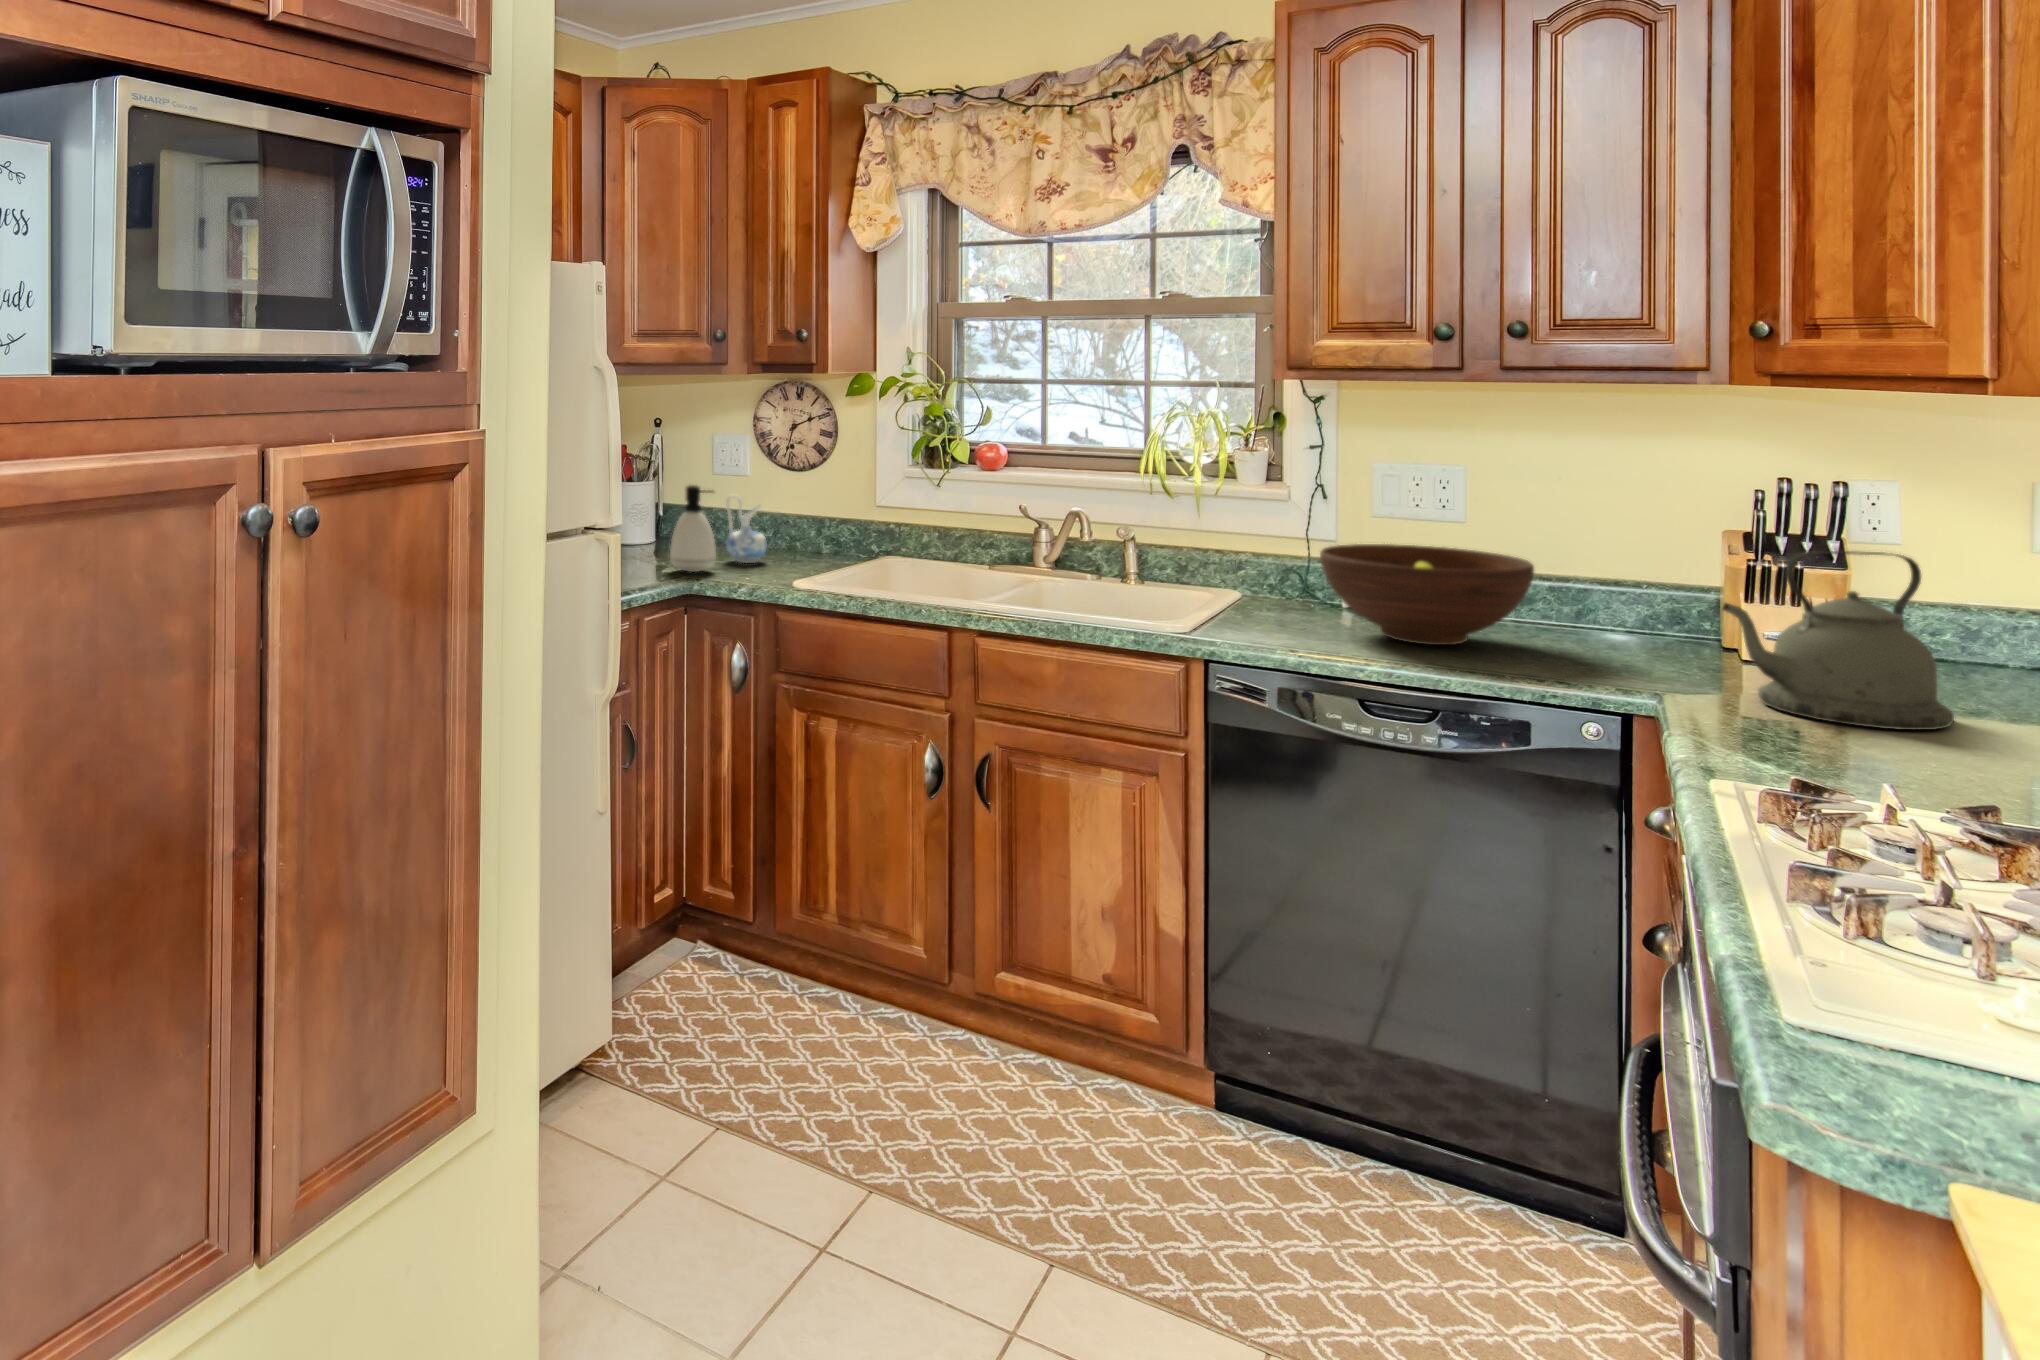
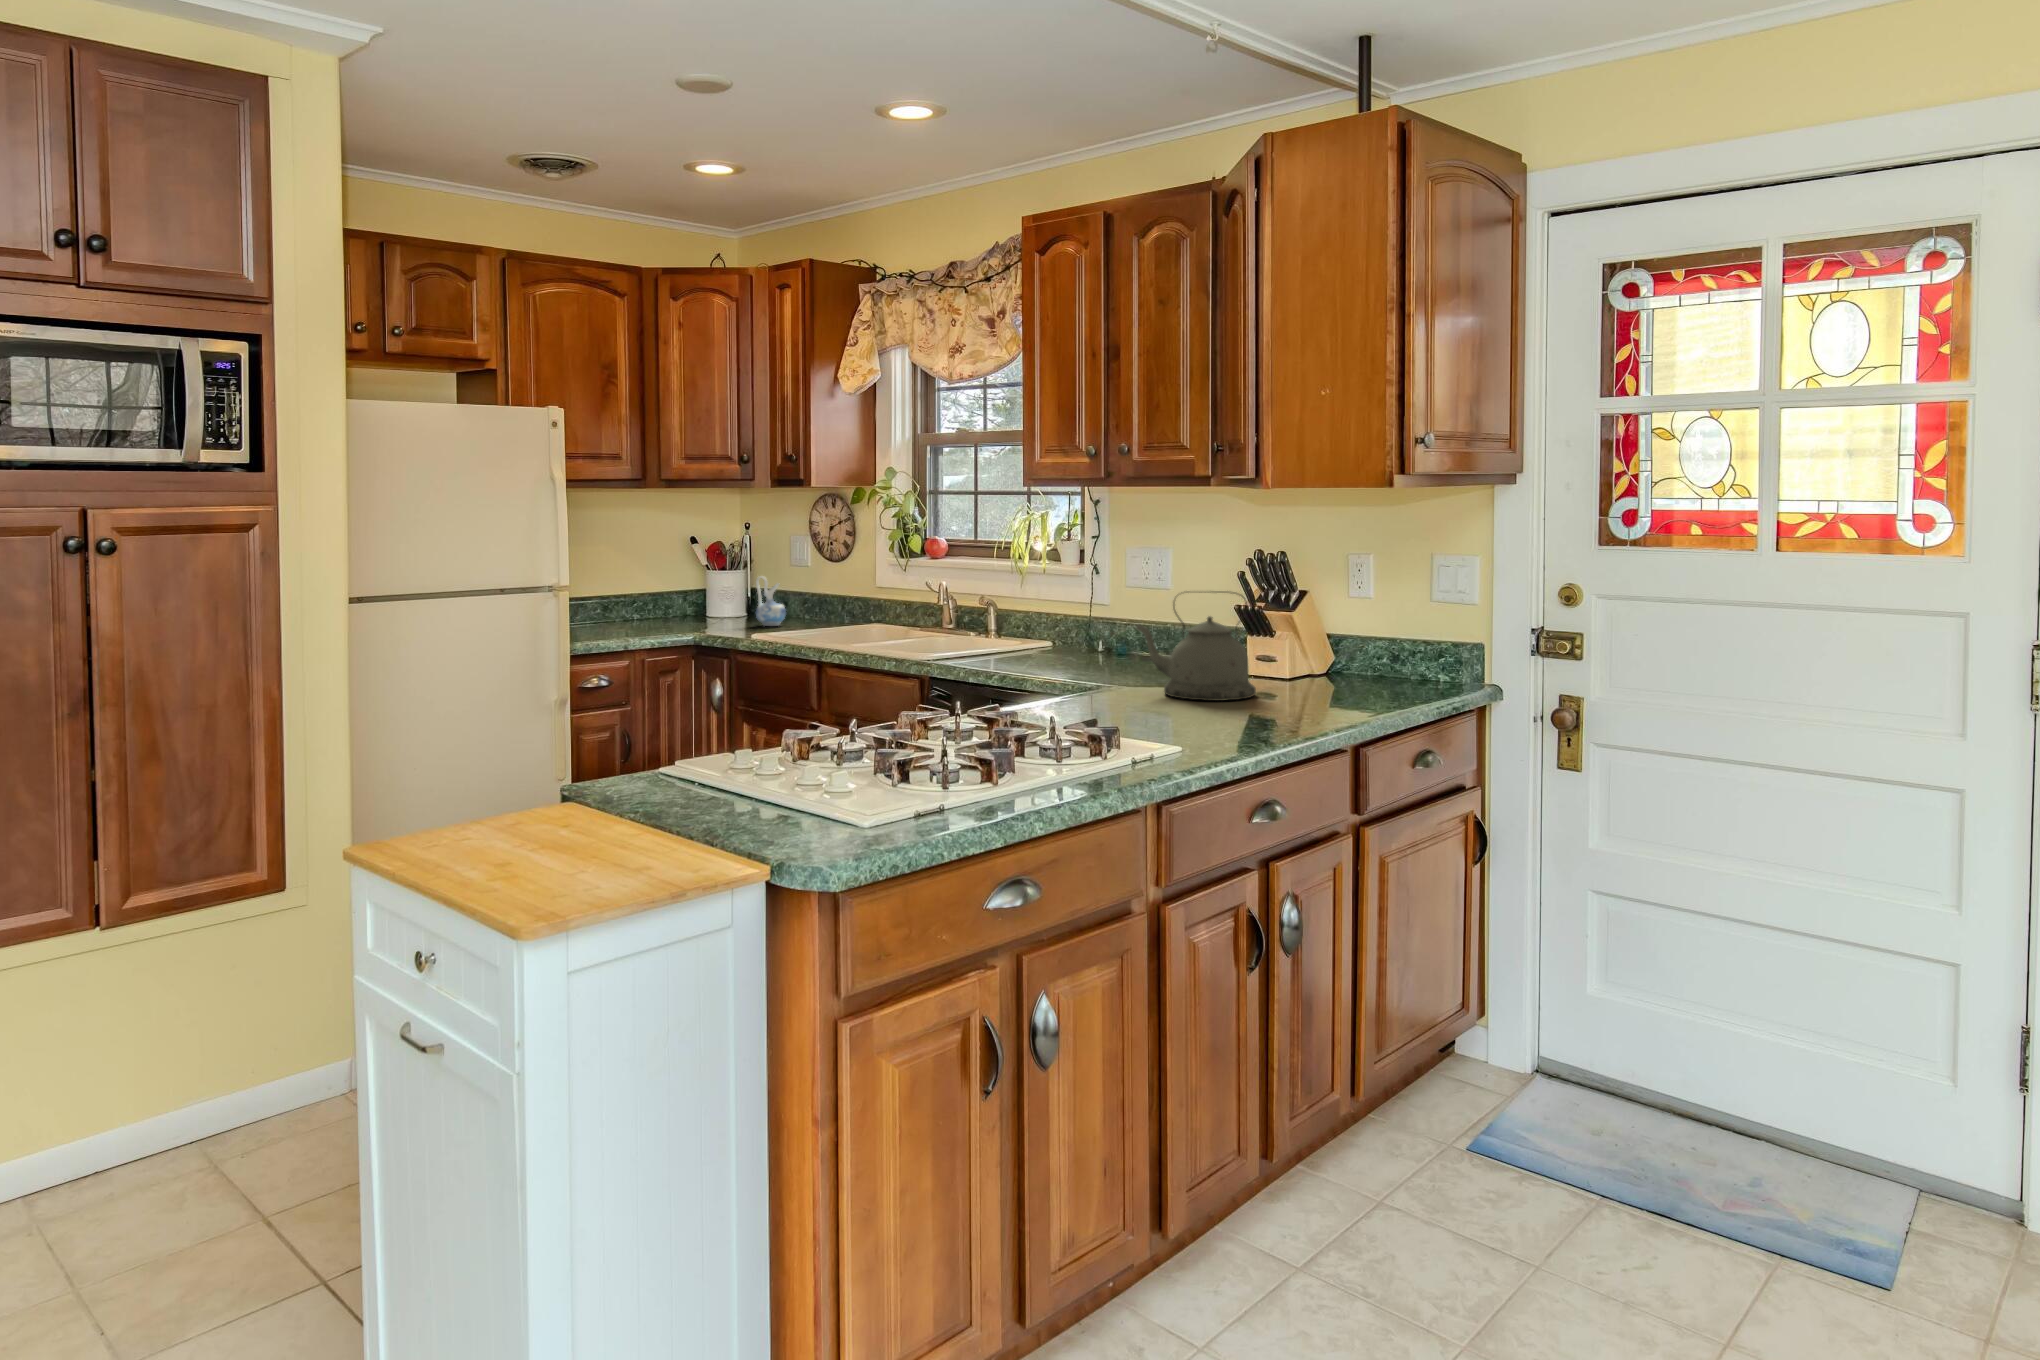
soap dispenser: present [670,485,716,572] -> none [697,567,731,630]
fruit bowl: present [1320,544,1534,645] -> none [1021,602,1145,666]

